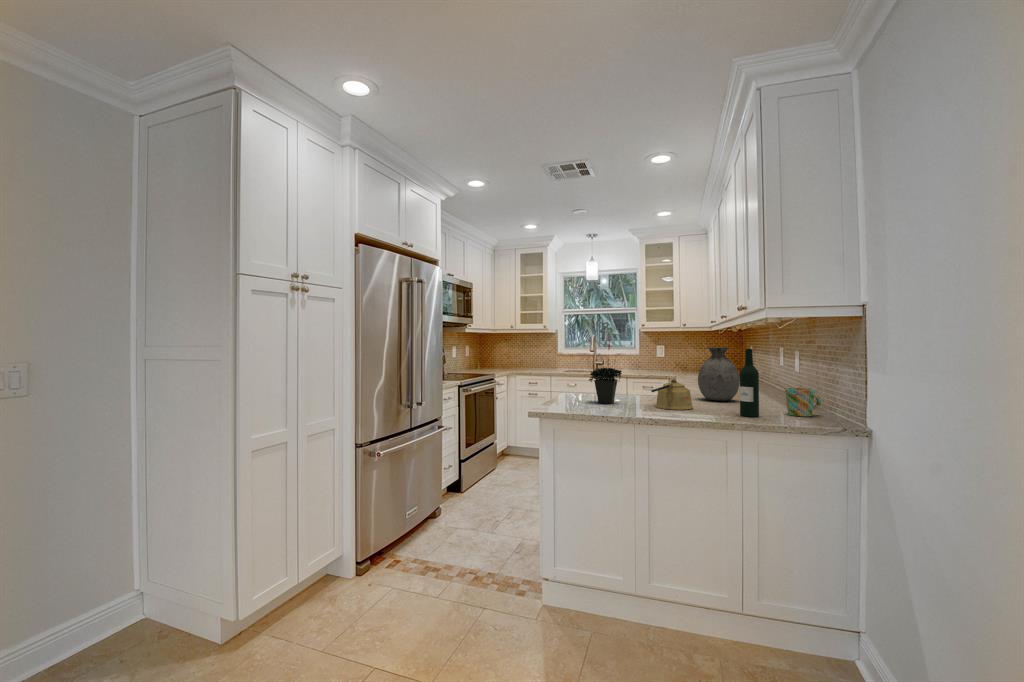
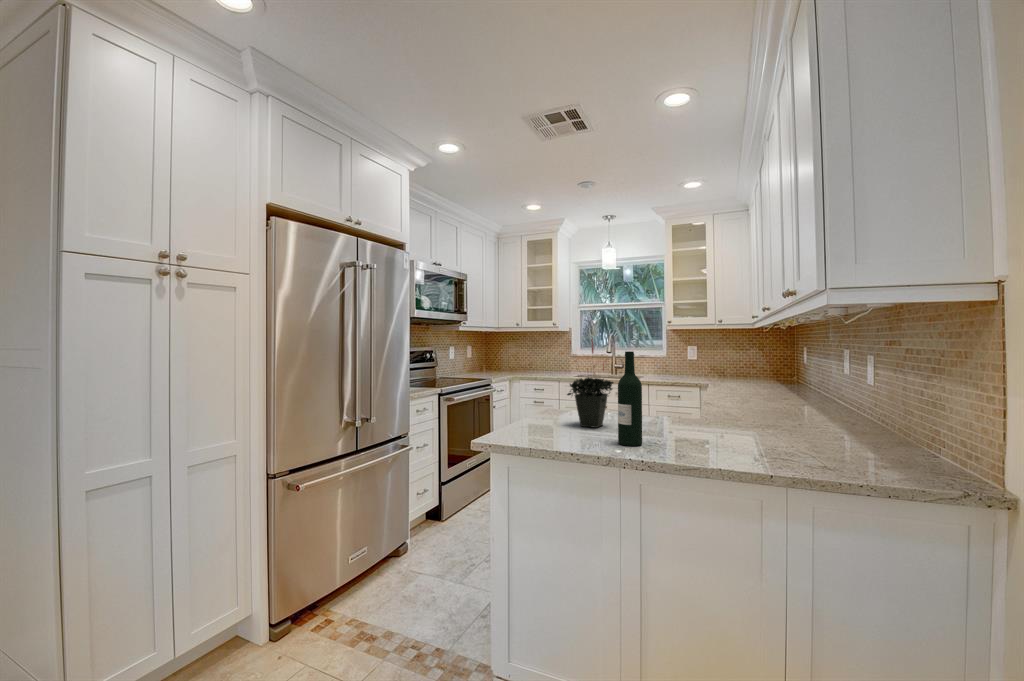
vase: present [698,347,740,401] -> none [724,350,784,425]
wine bottle: present [740,349,759,417] -> present [618,351,642,446]
kettle: present [651,379,693,410] -> none [651,396,712,441]
mug: present [785,388,821,416] -> none [853,412,913,459]

